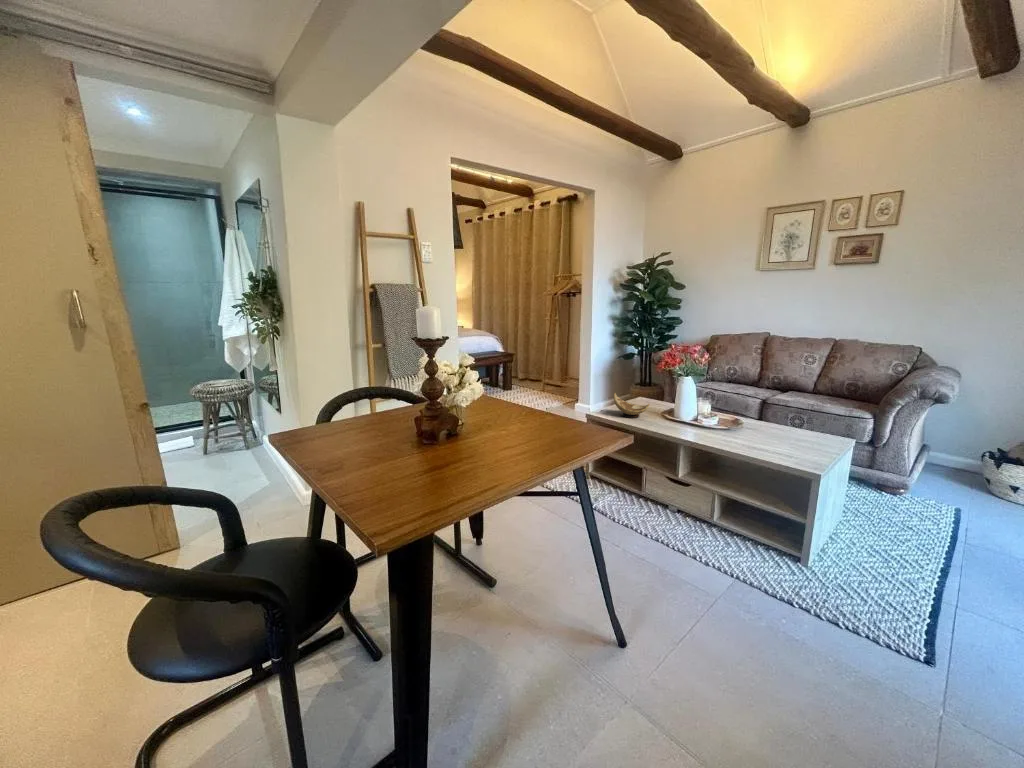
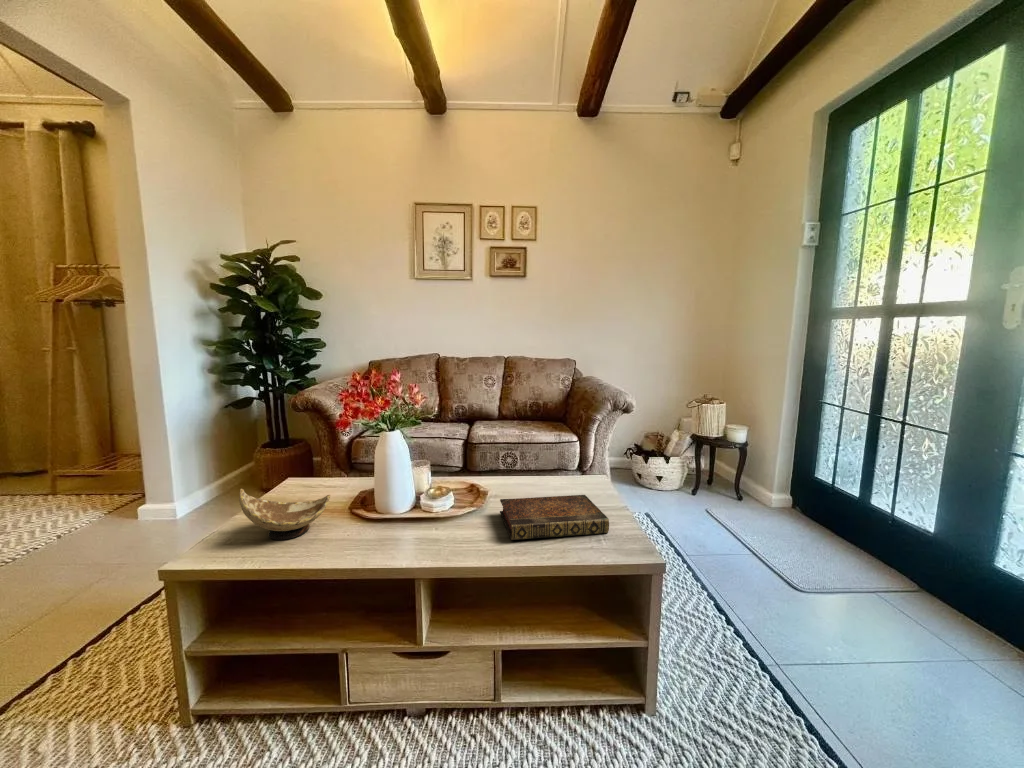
book: none [726,426,794,455] -> present [500,495,609,540]

